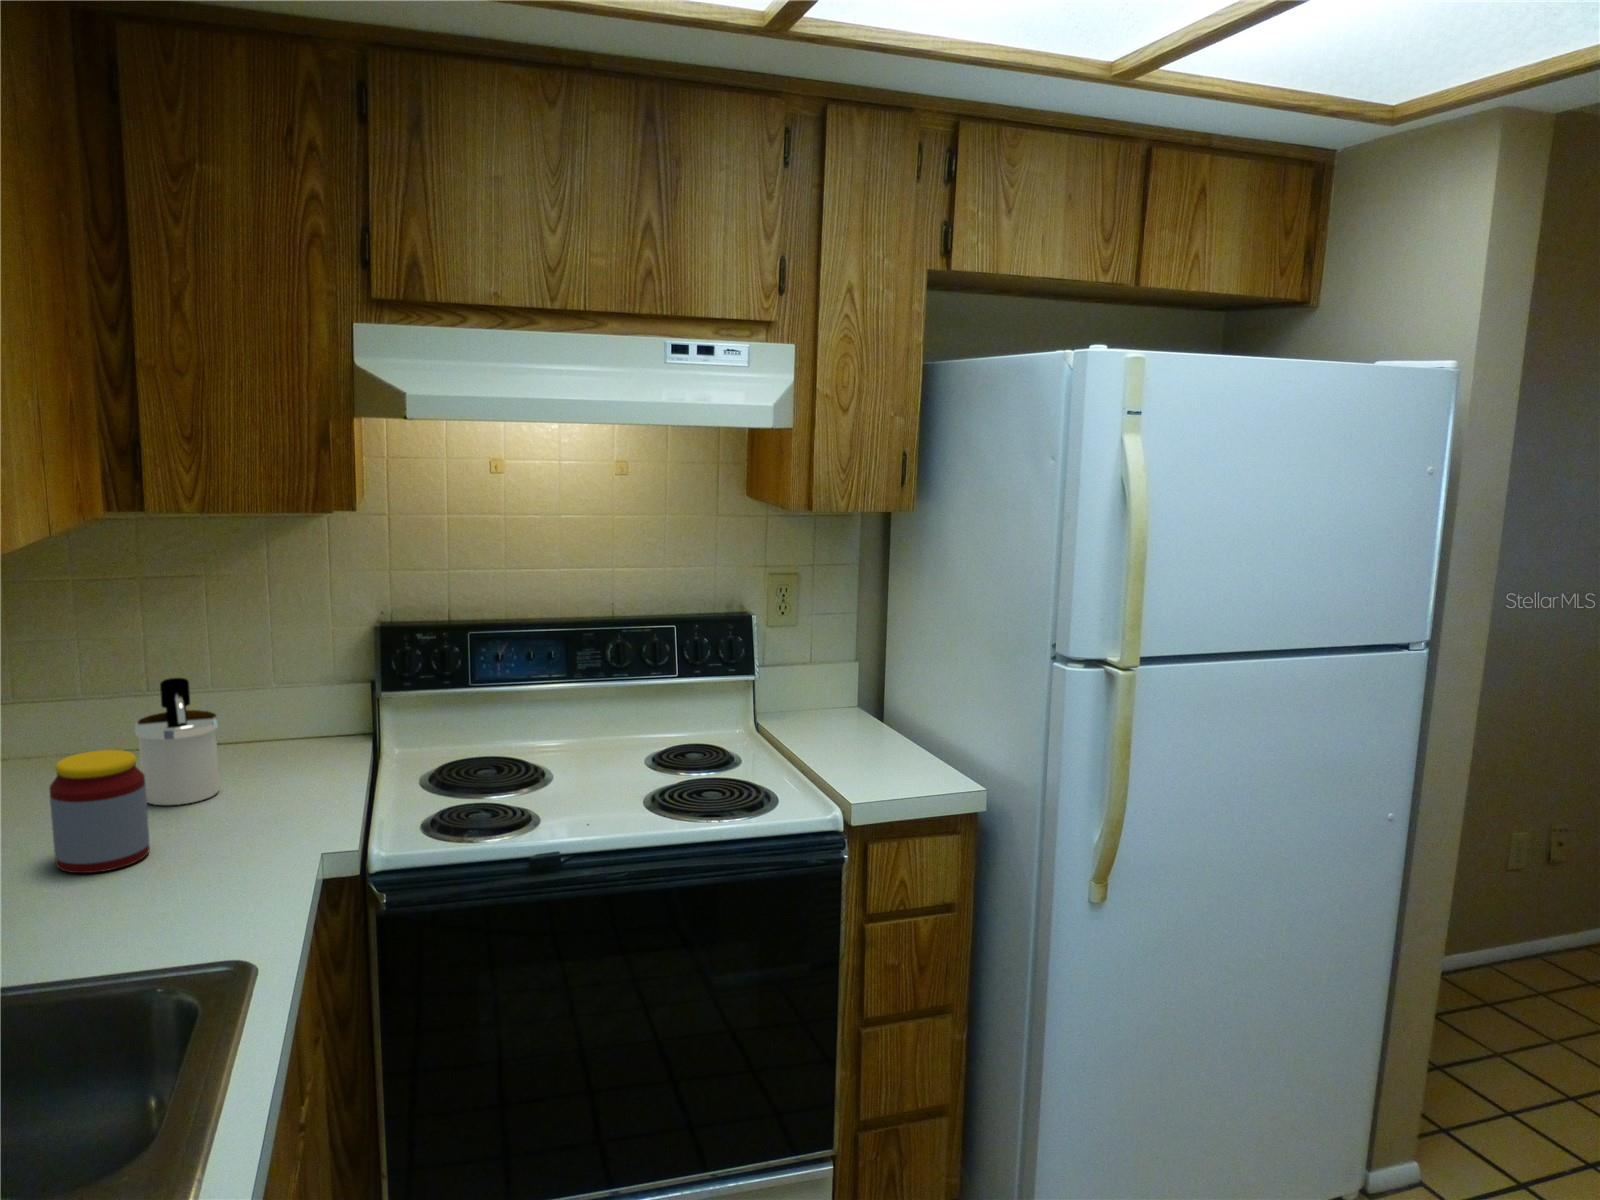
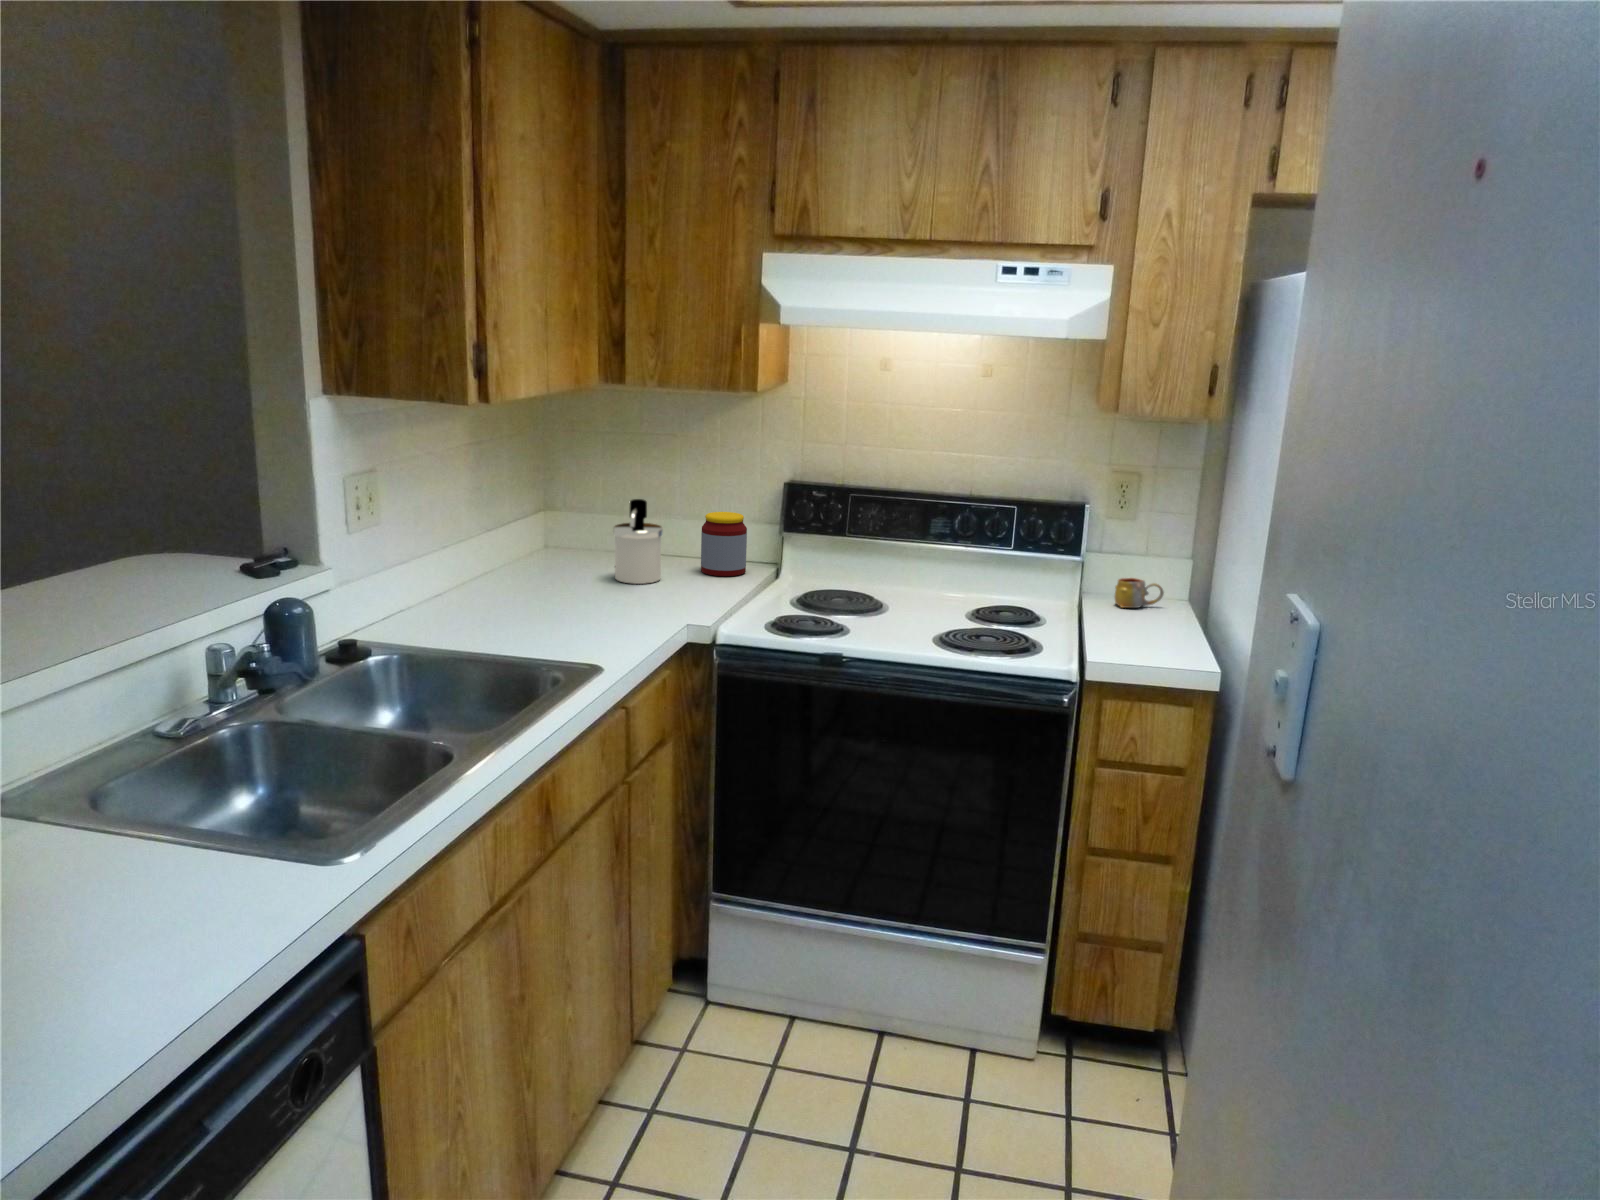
mug: none [793,690,841,726] -> present [1114,578,1164,608]
jar: present [49,750,150,873] -> present [701,512,747,576]

